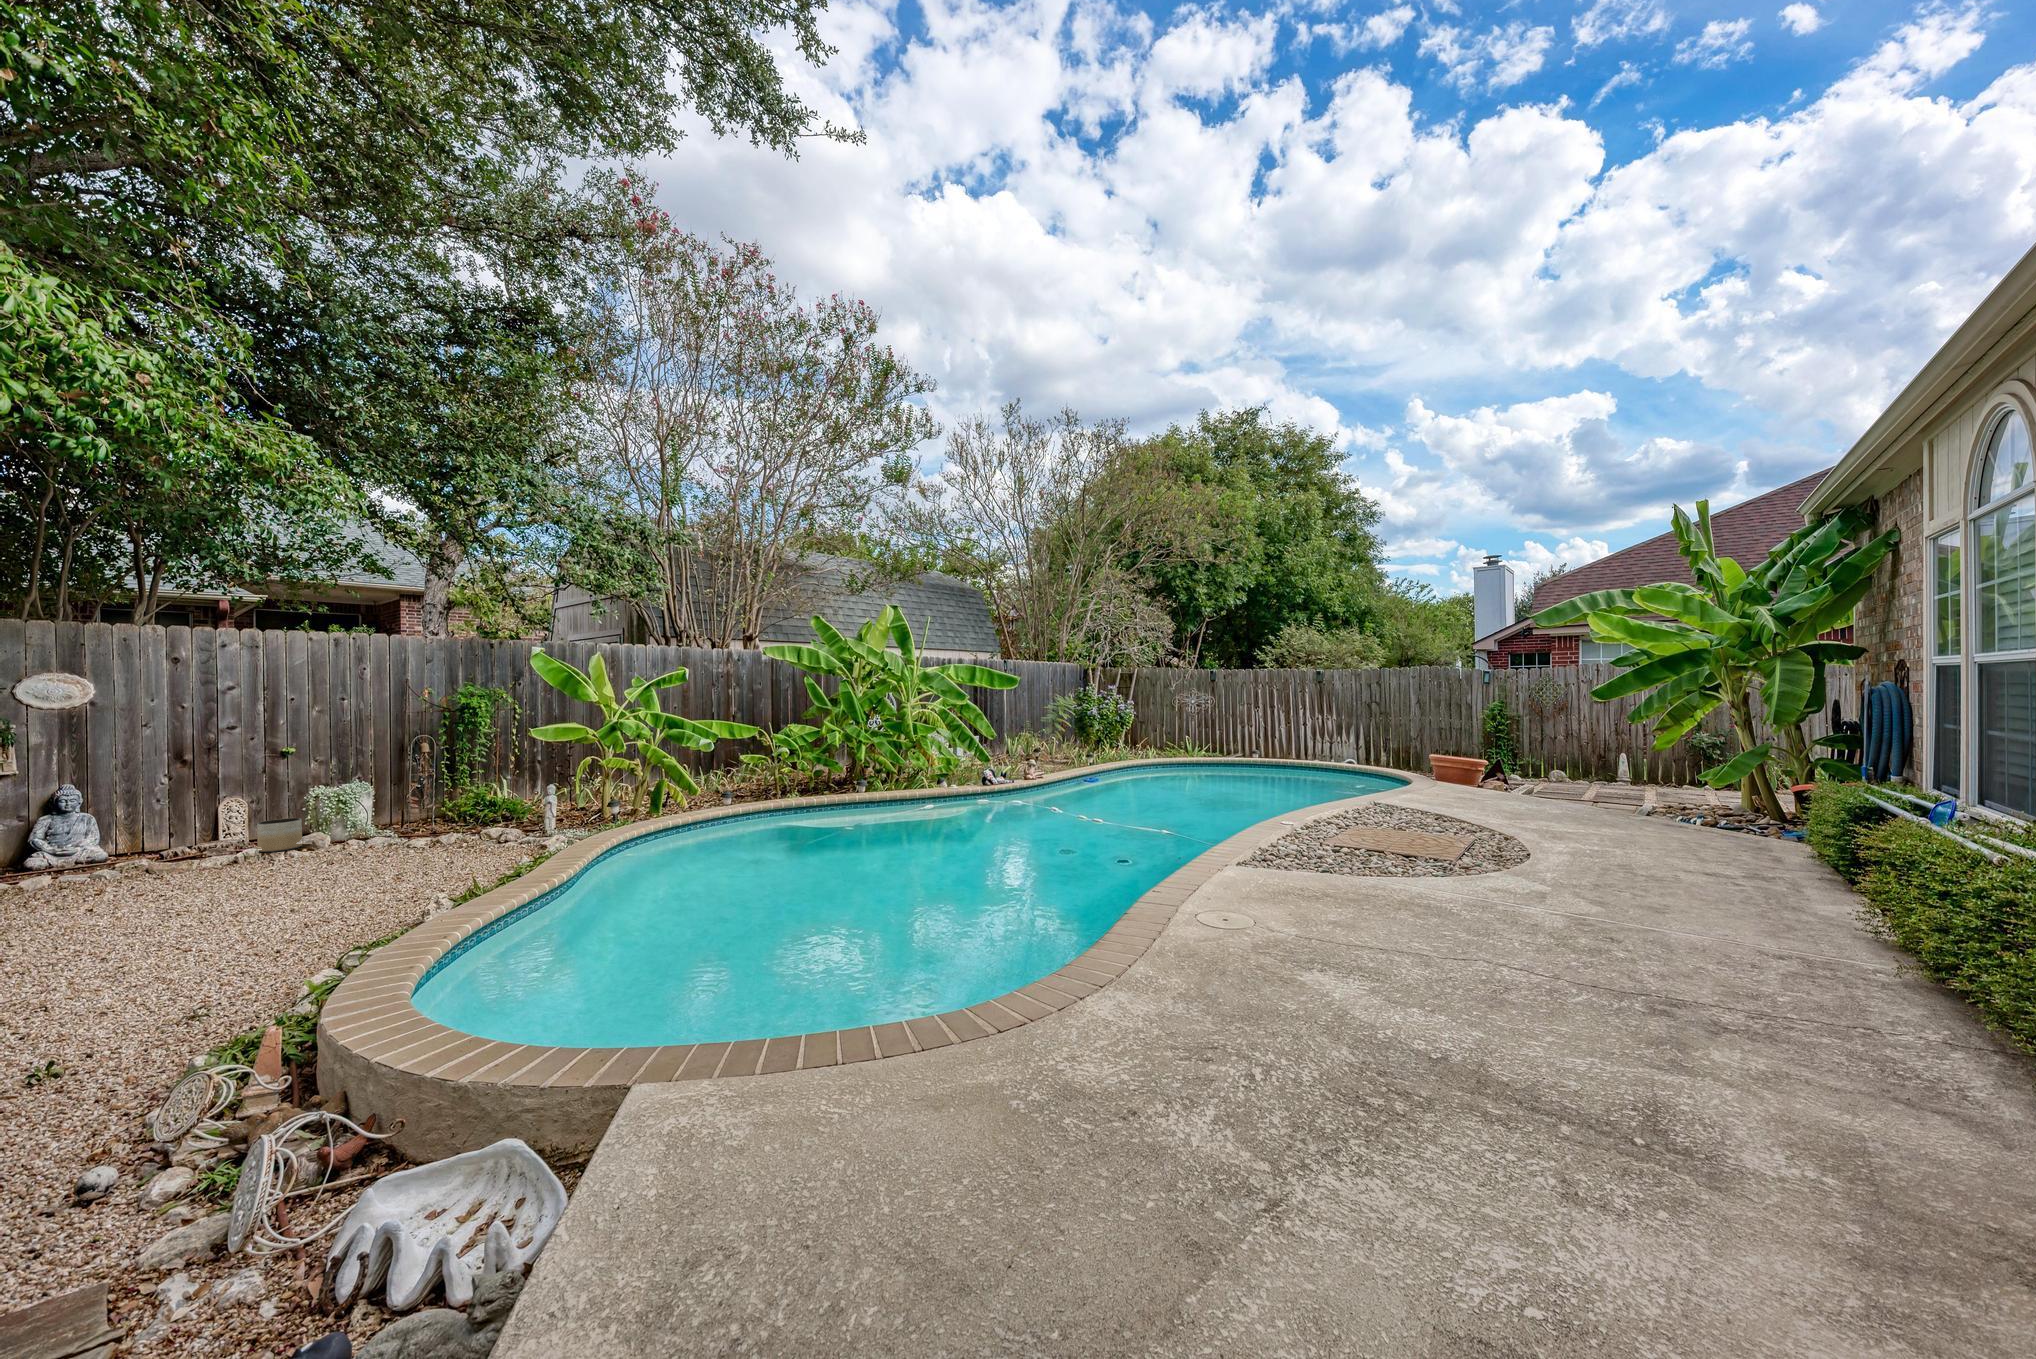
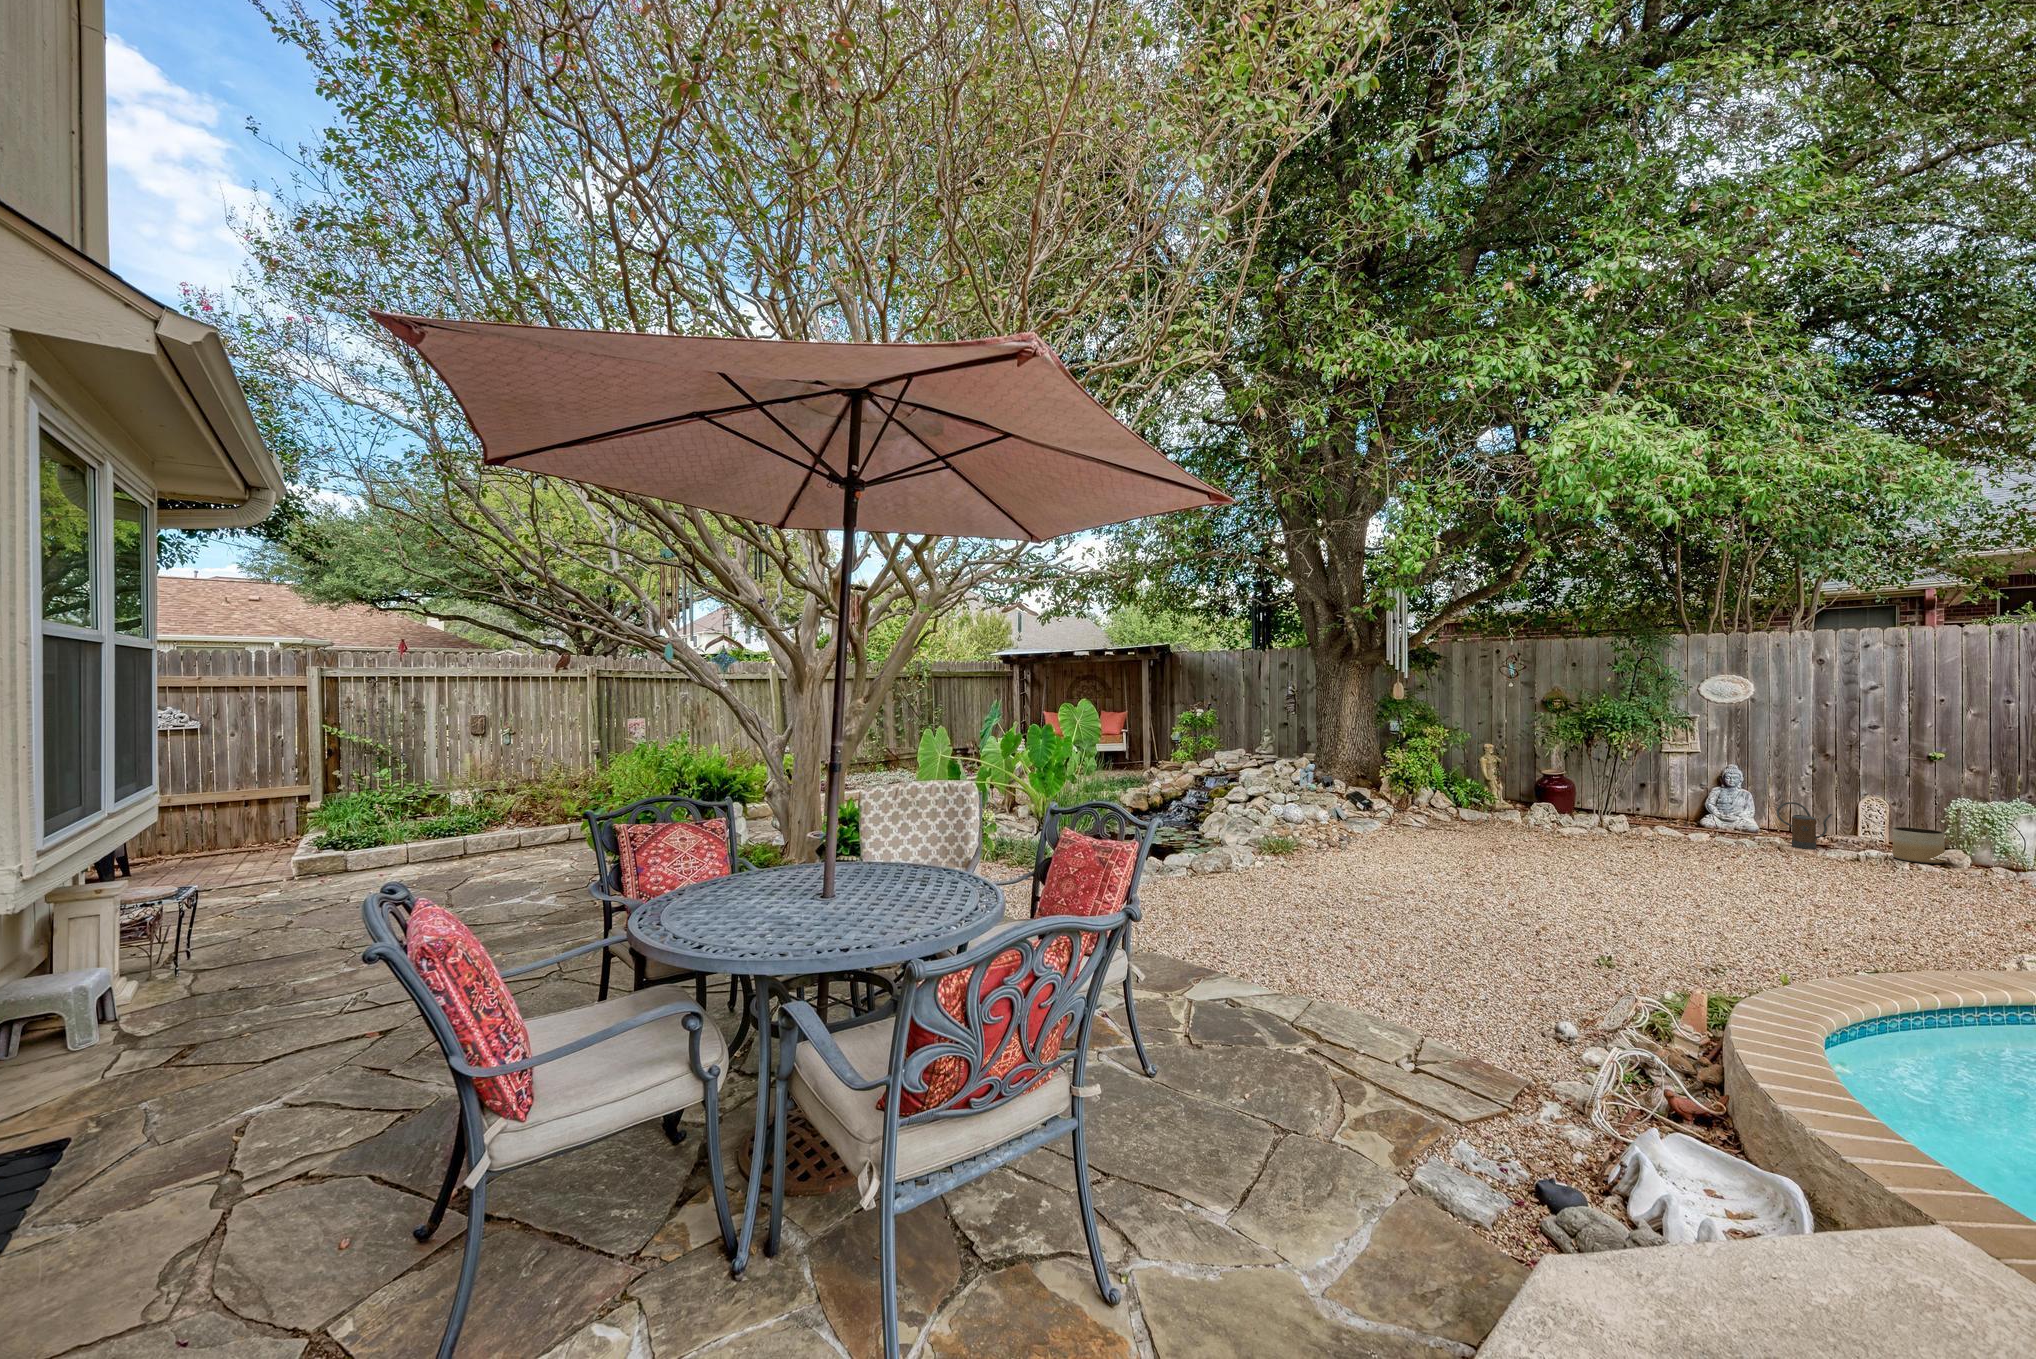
watering can: none [133,817,197,867] -> present [1777,802,1832,849]

